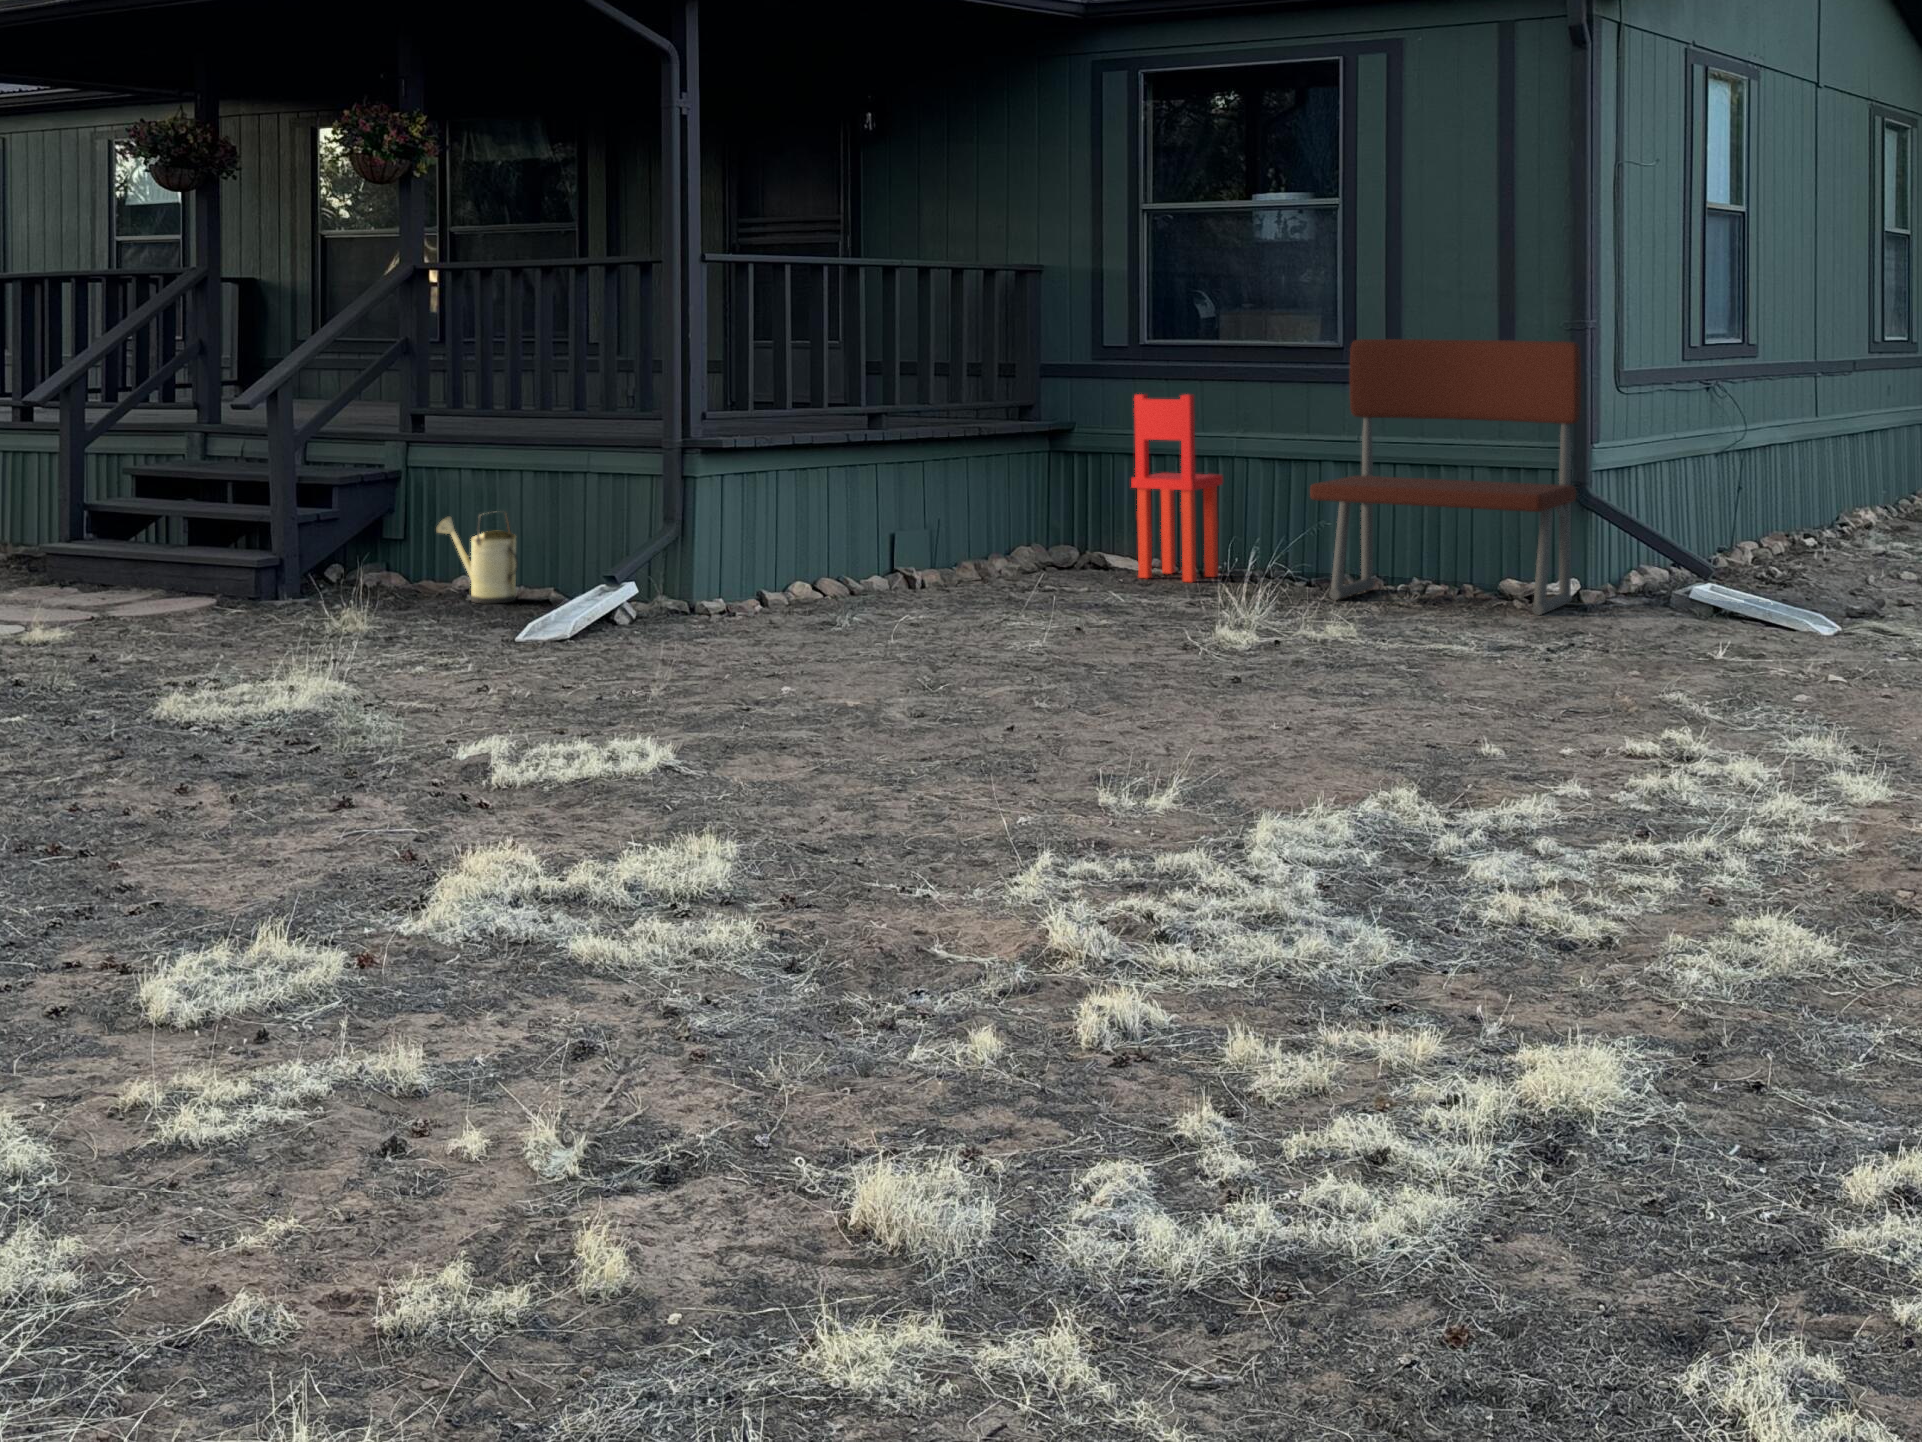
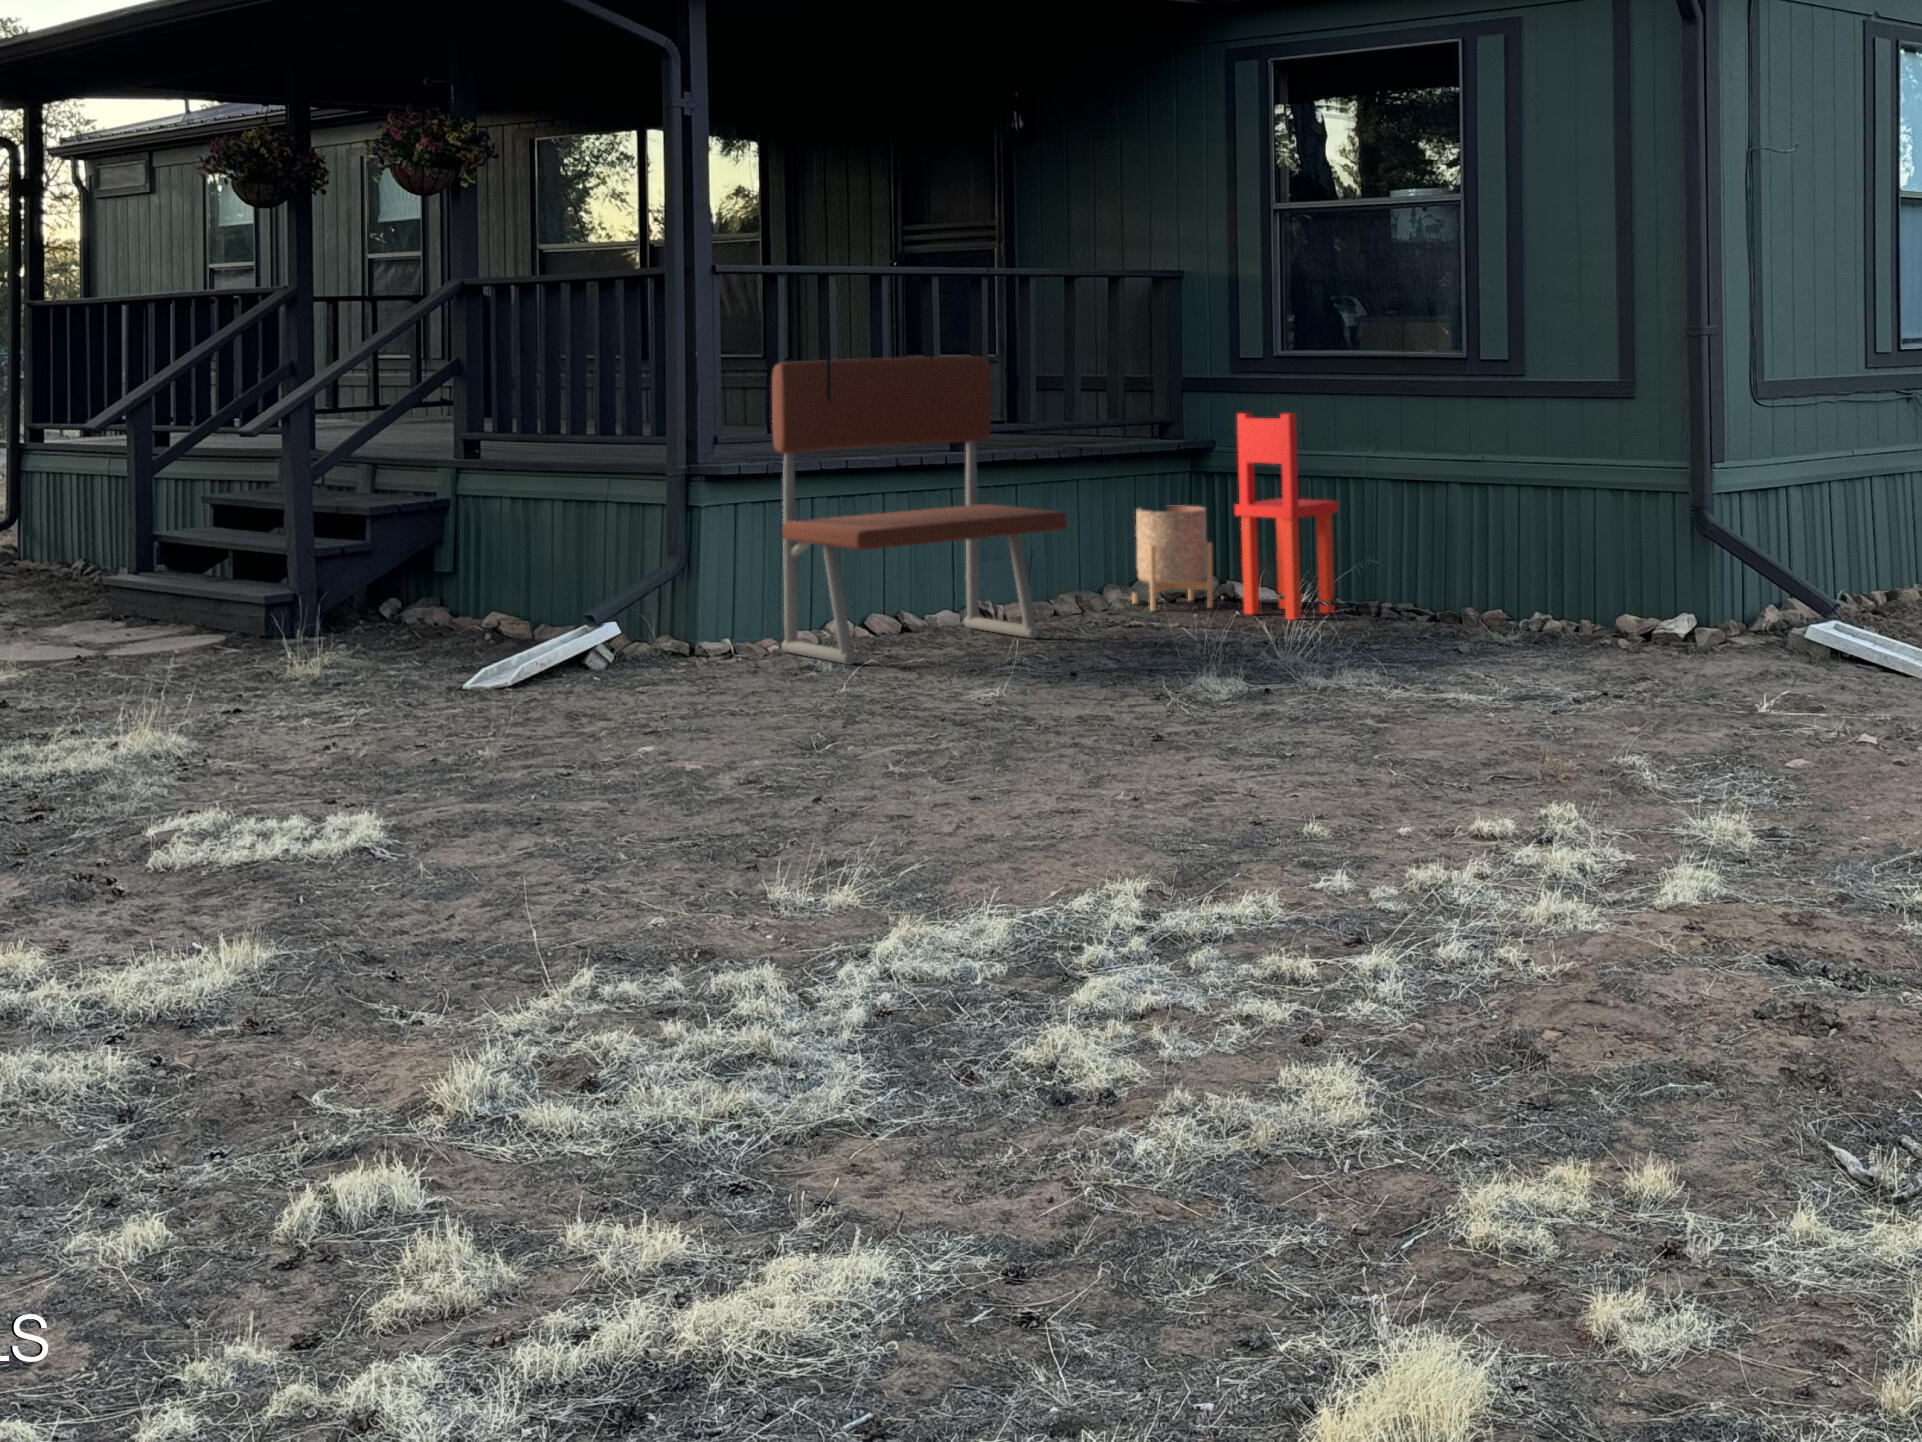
bench: present [1310,339,1581,615] -> present [772,356,1067,665]
planter: none [1020,480,1100,576] -> present [1132,506,1213,611]
watering can: present [436,514,518,603] -> none [471,542,547,640]

